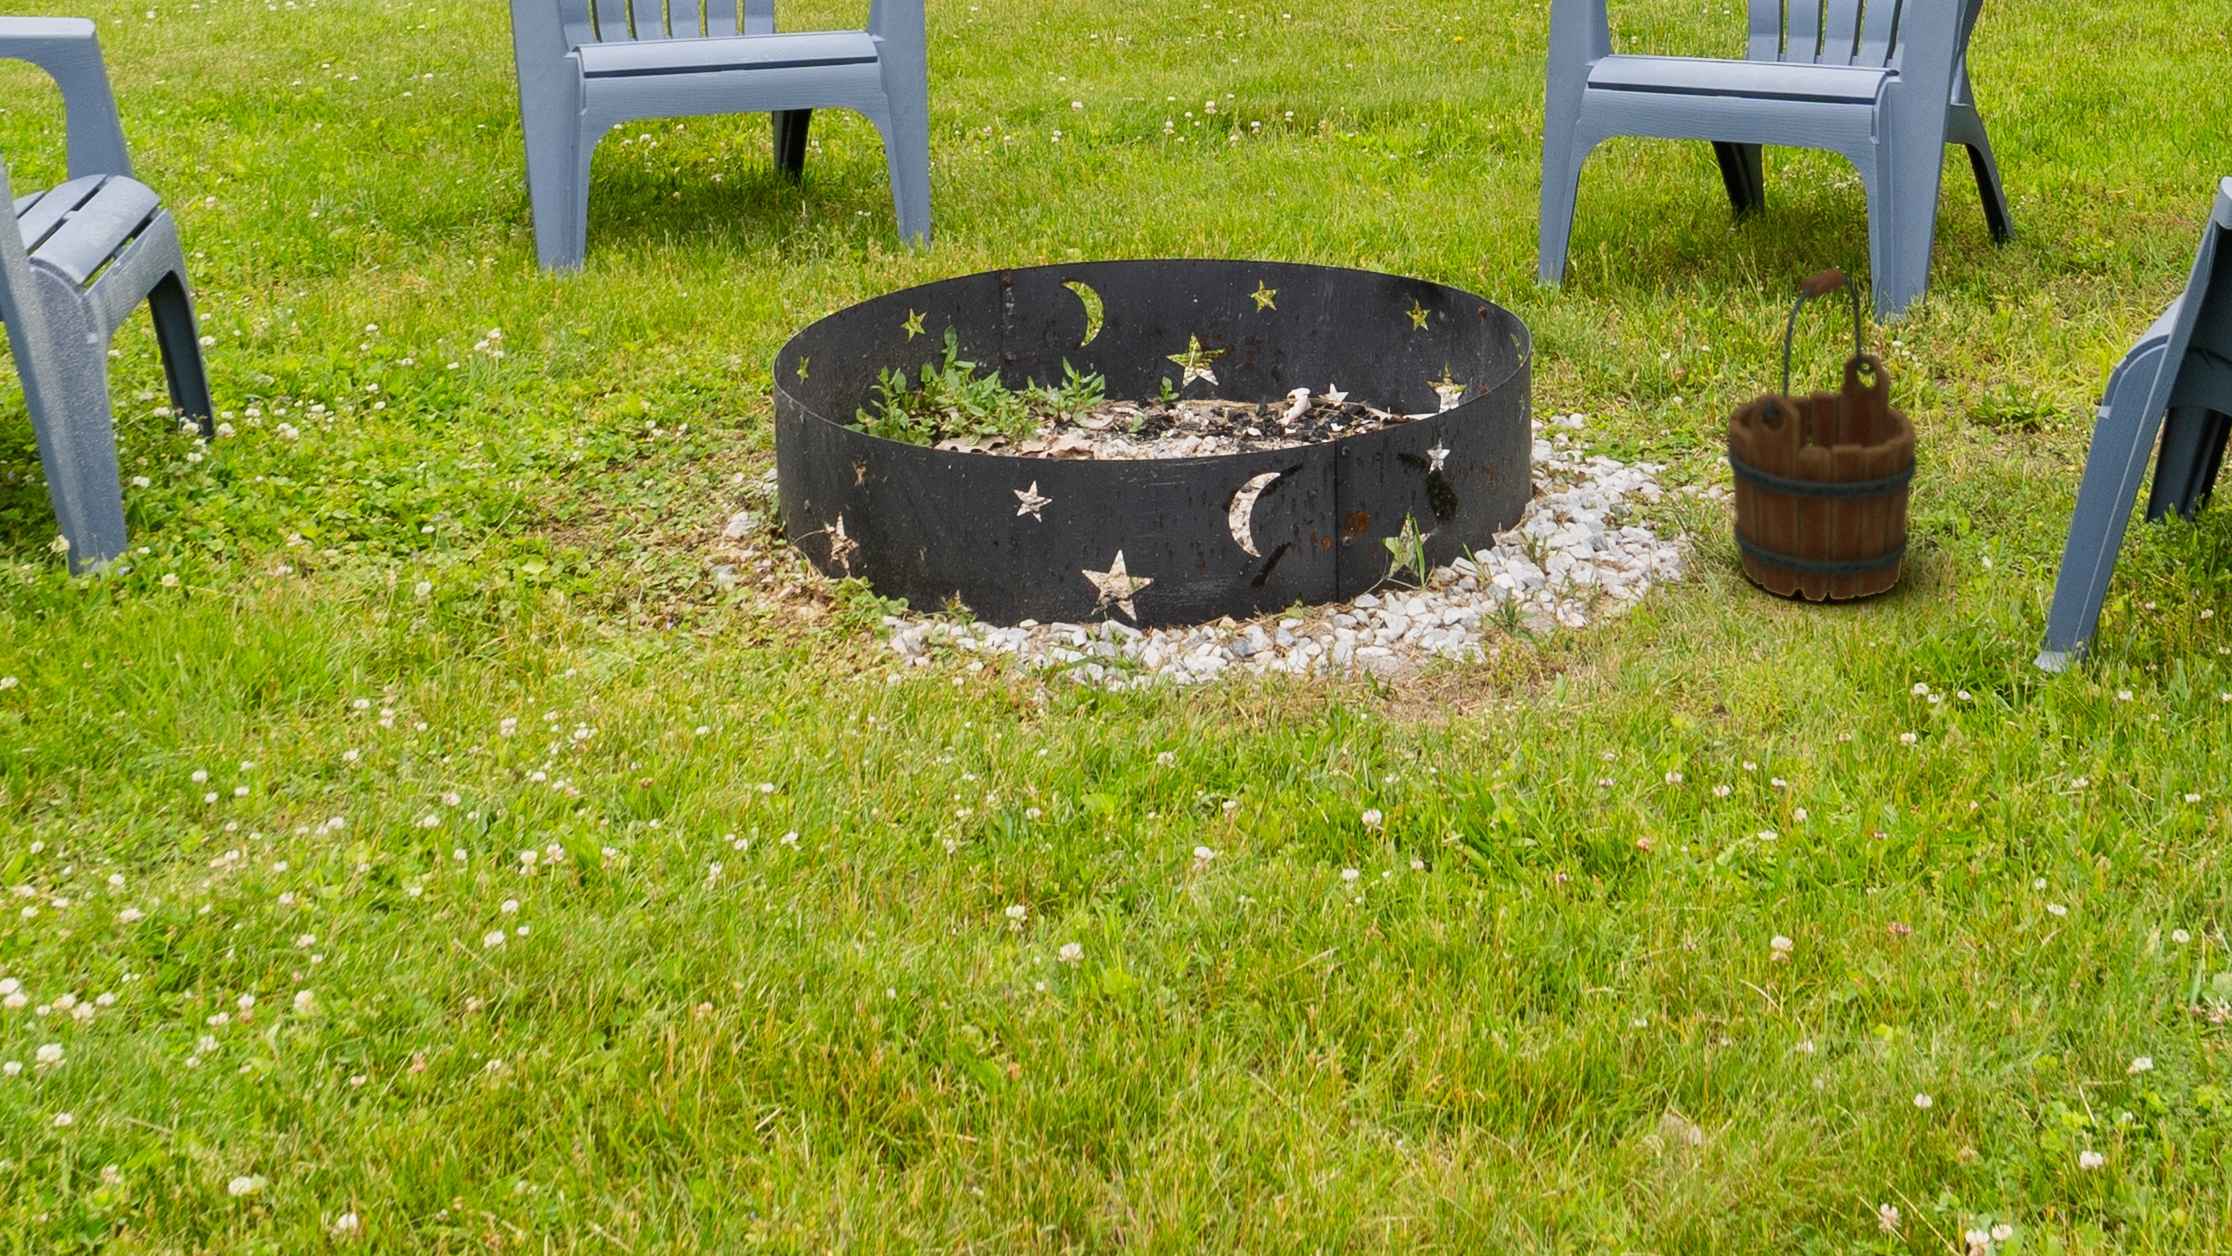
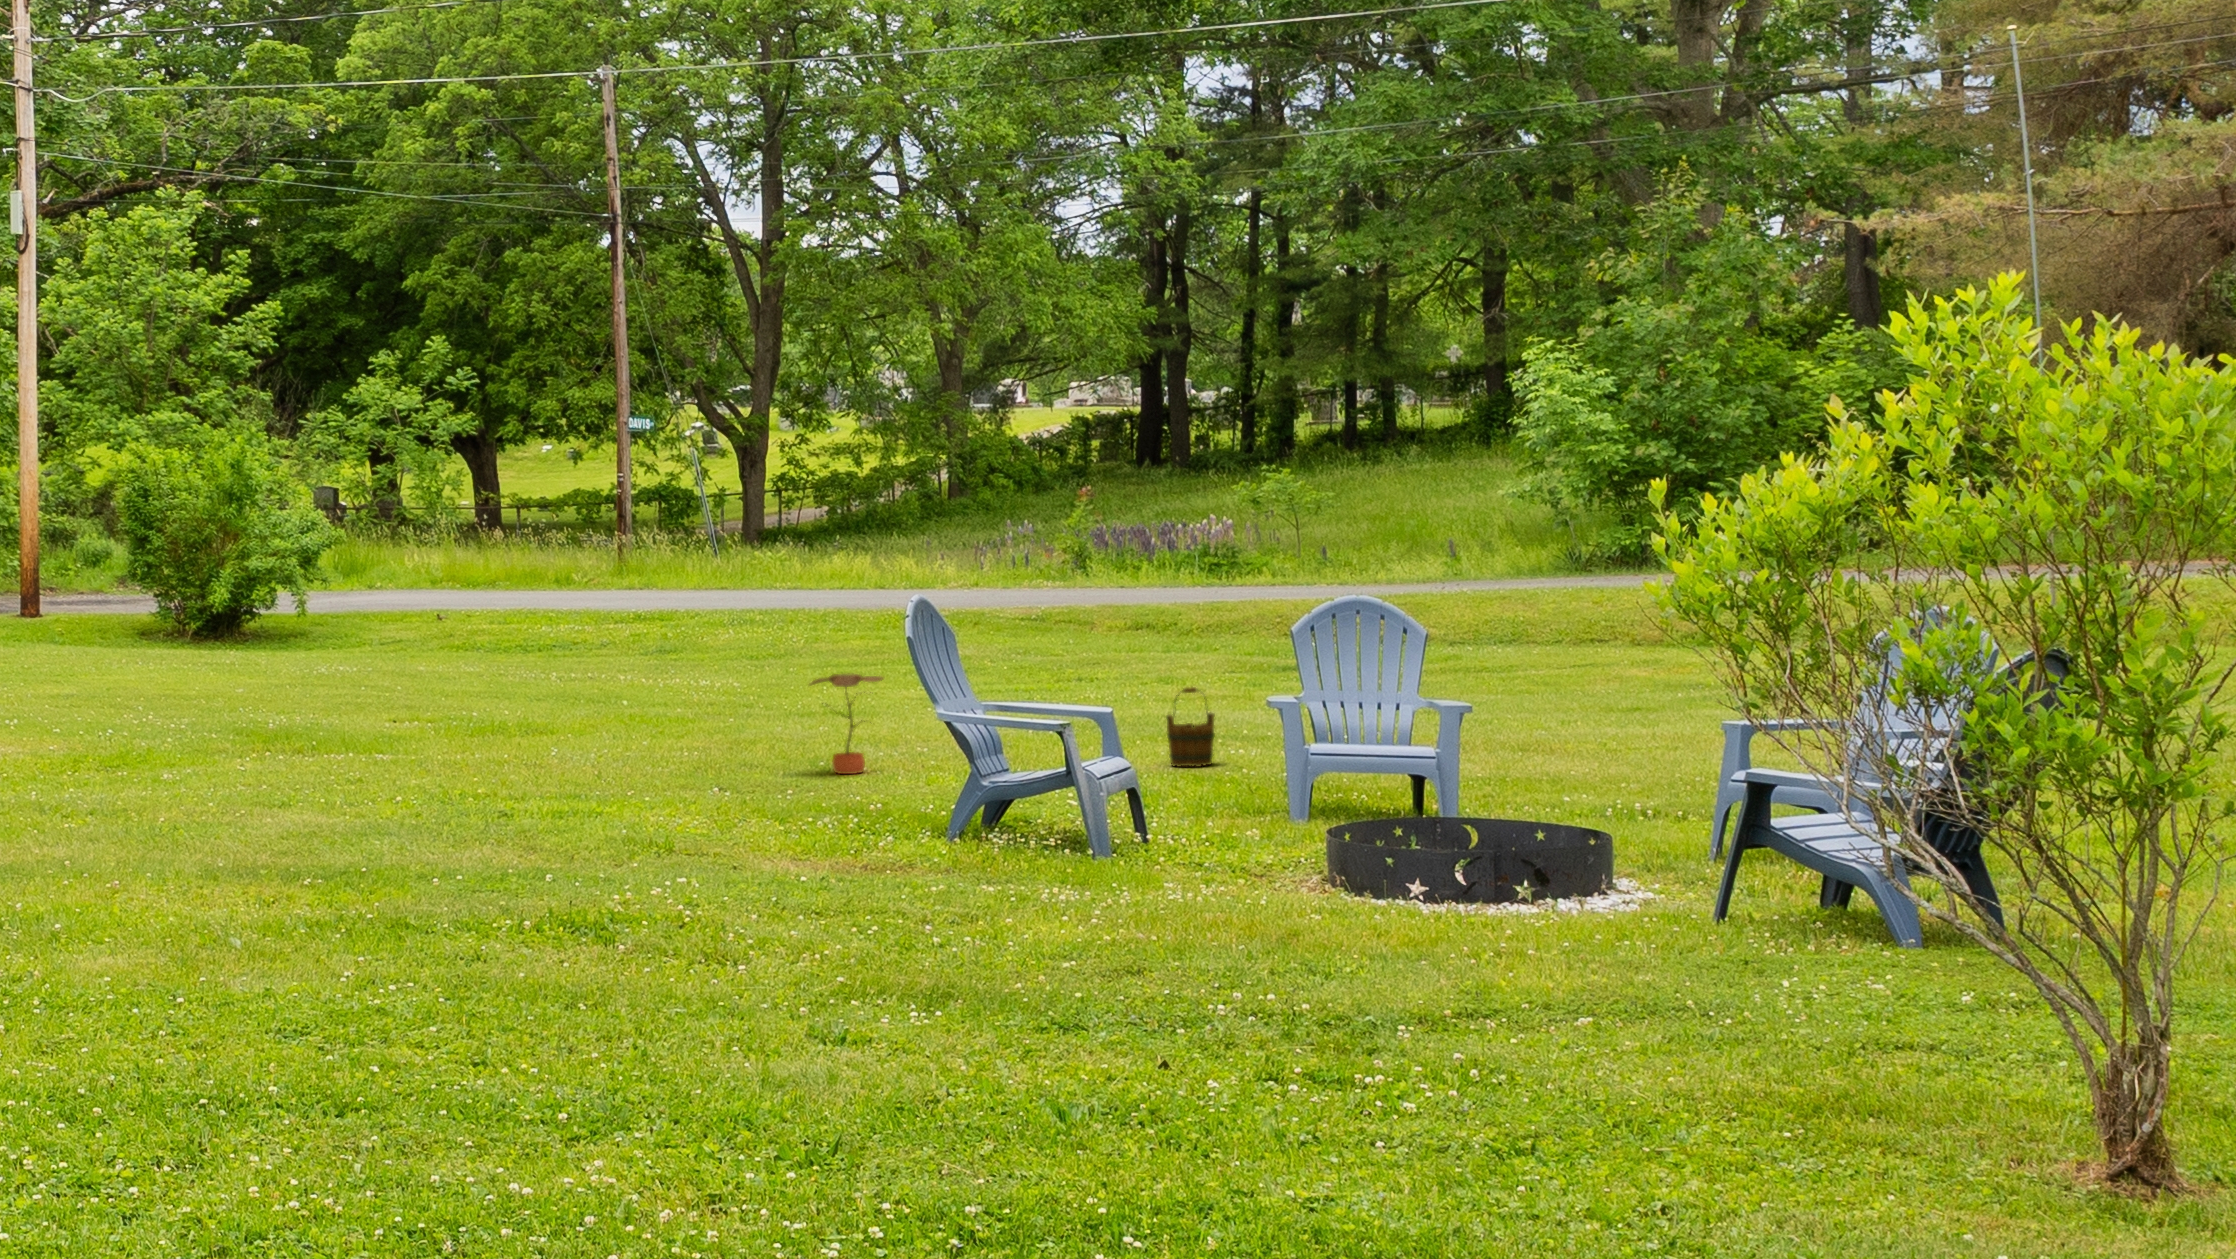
potted plant: none [239,352,612,869] -> present [810,674,883,774]

